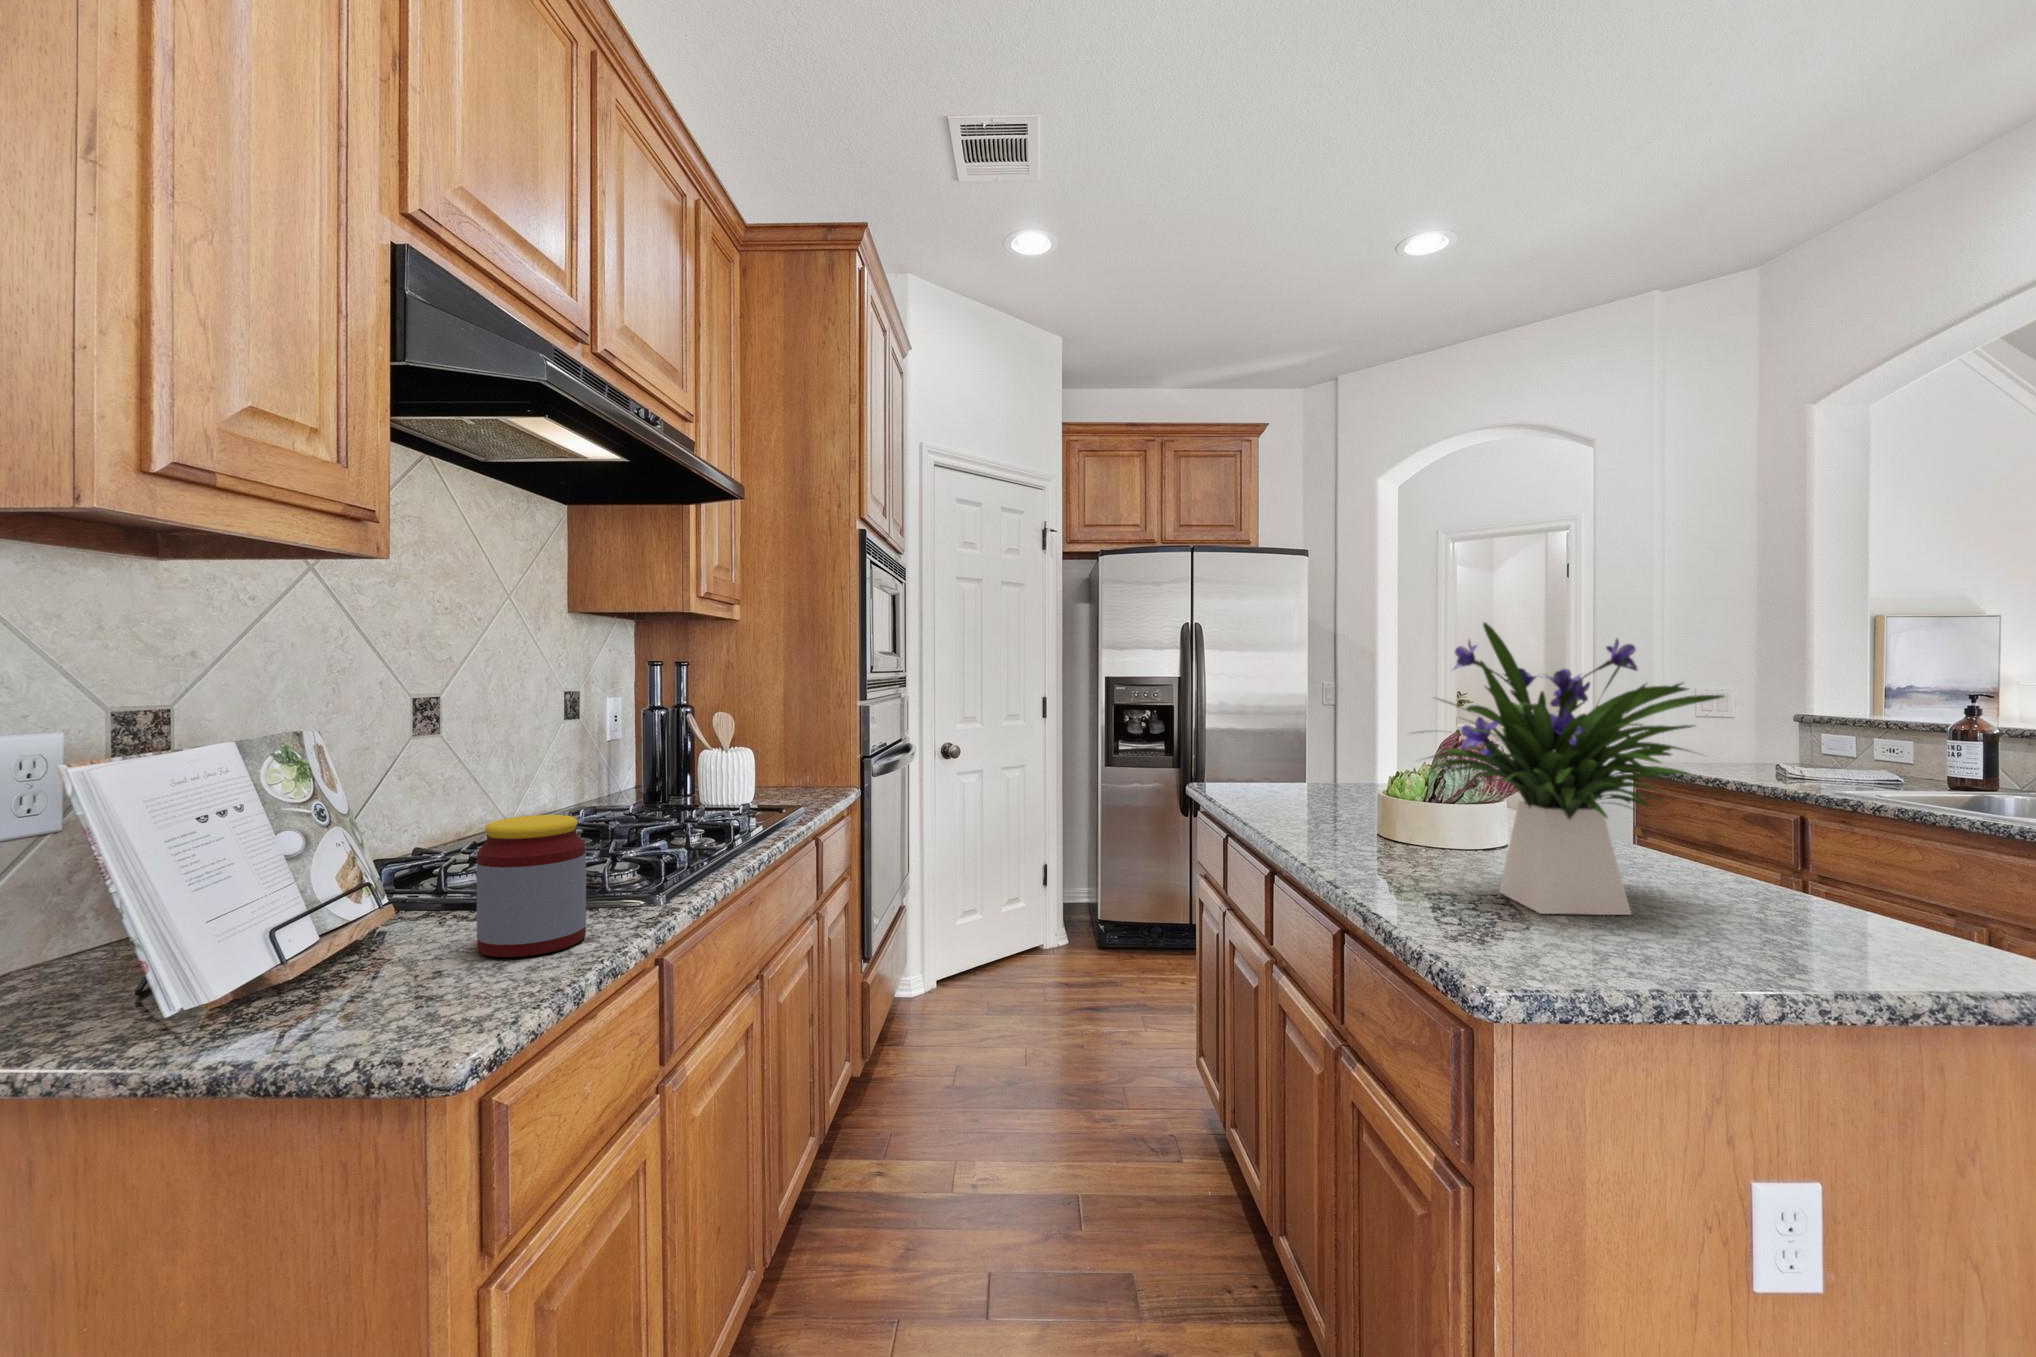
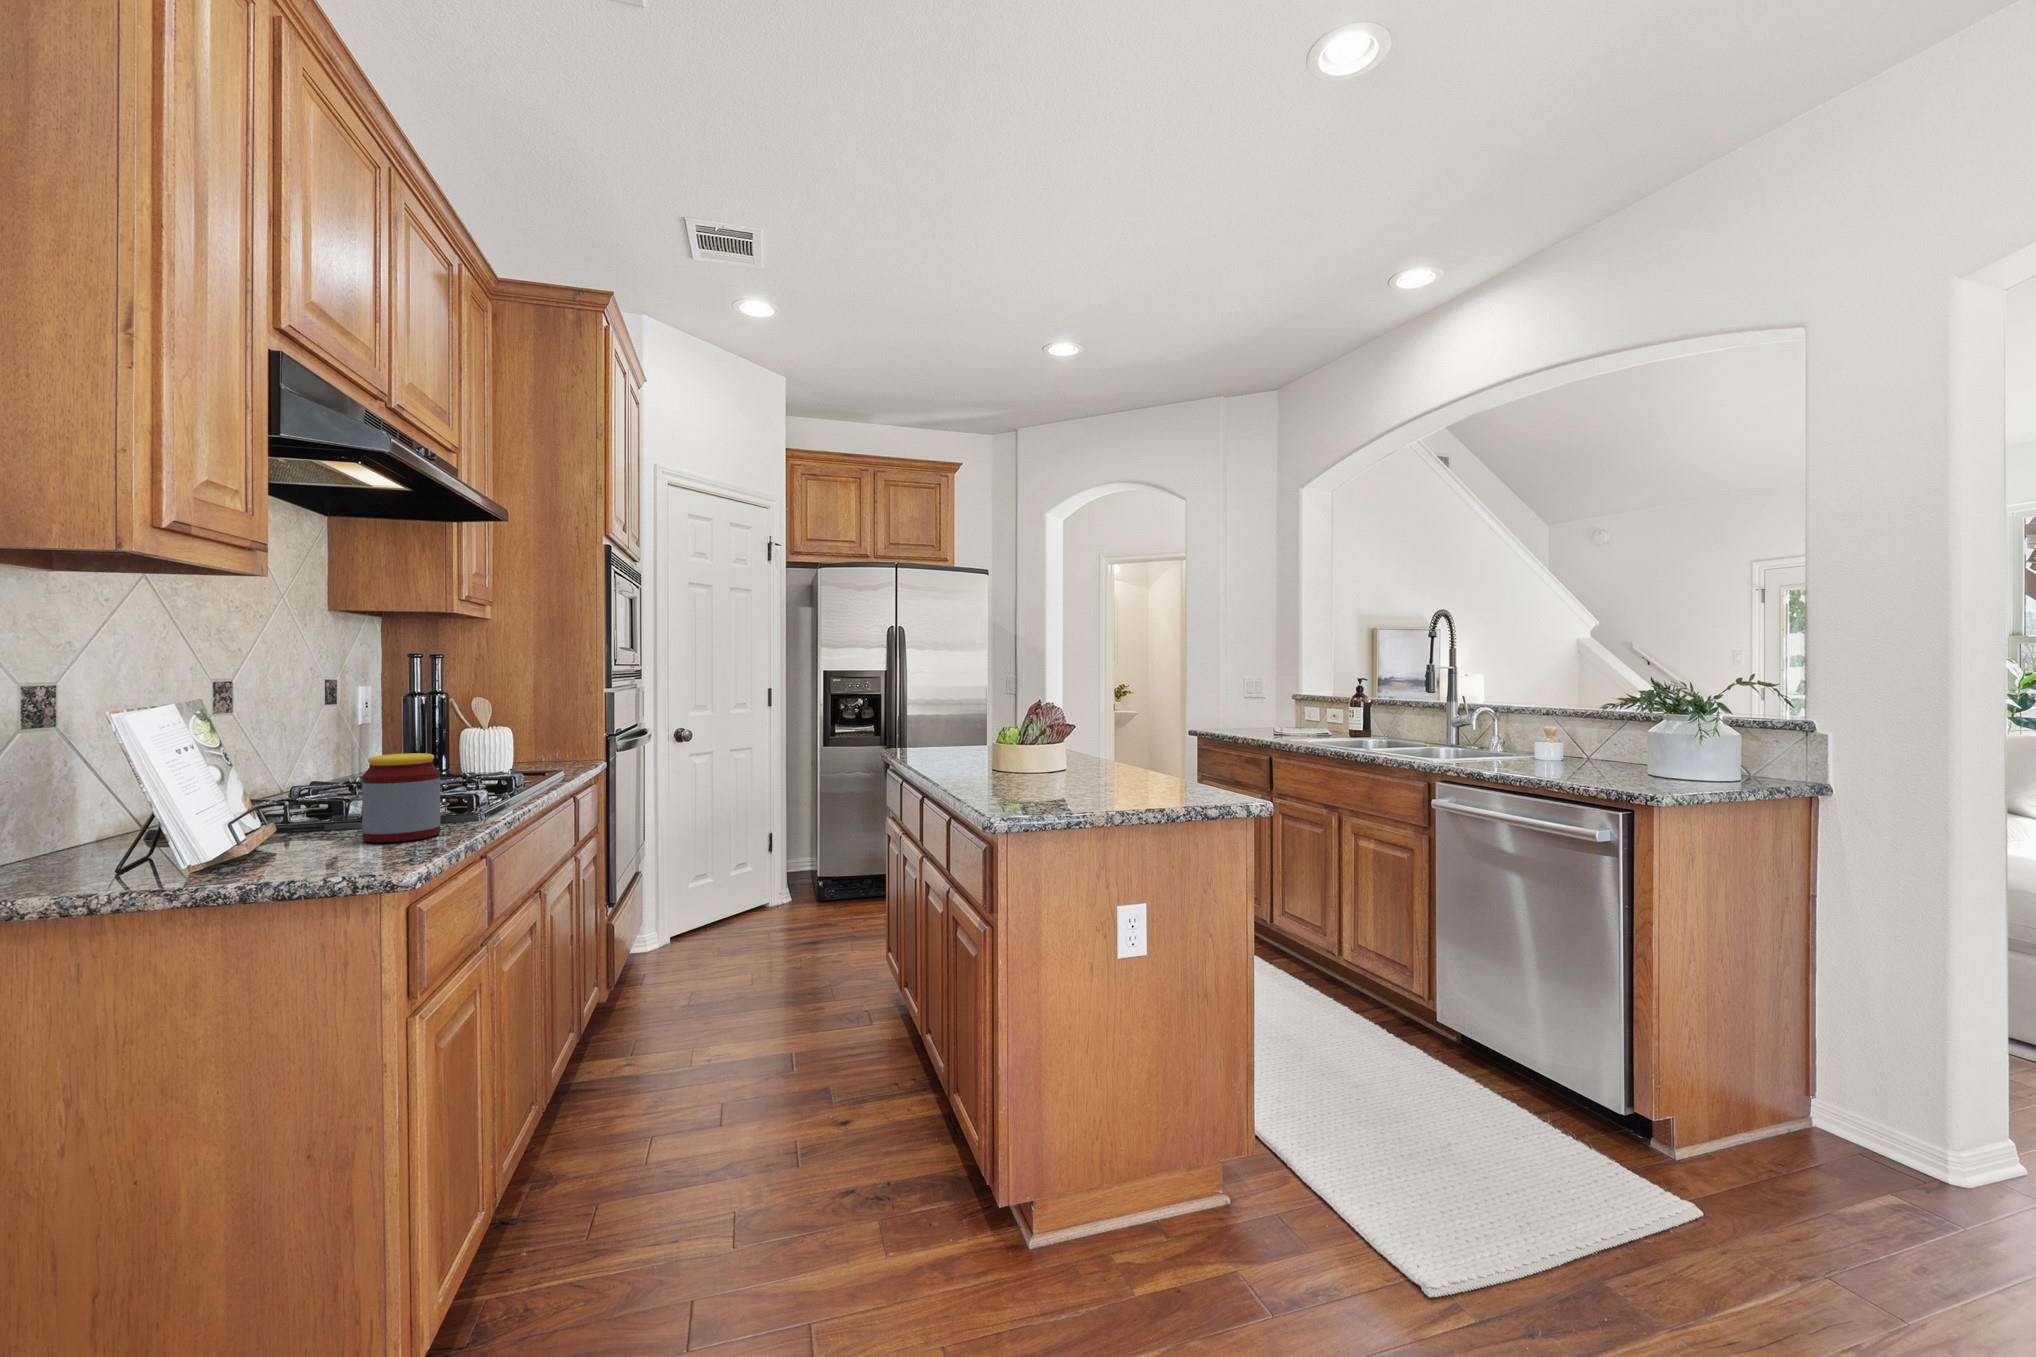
flower arrangement: present [1430,623,1724,915] -> none [985,631,1133,795]

